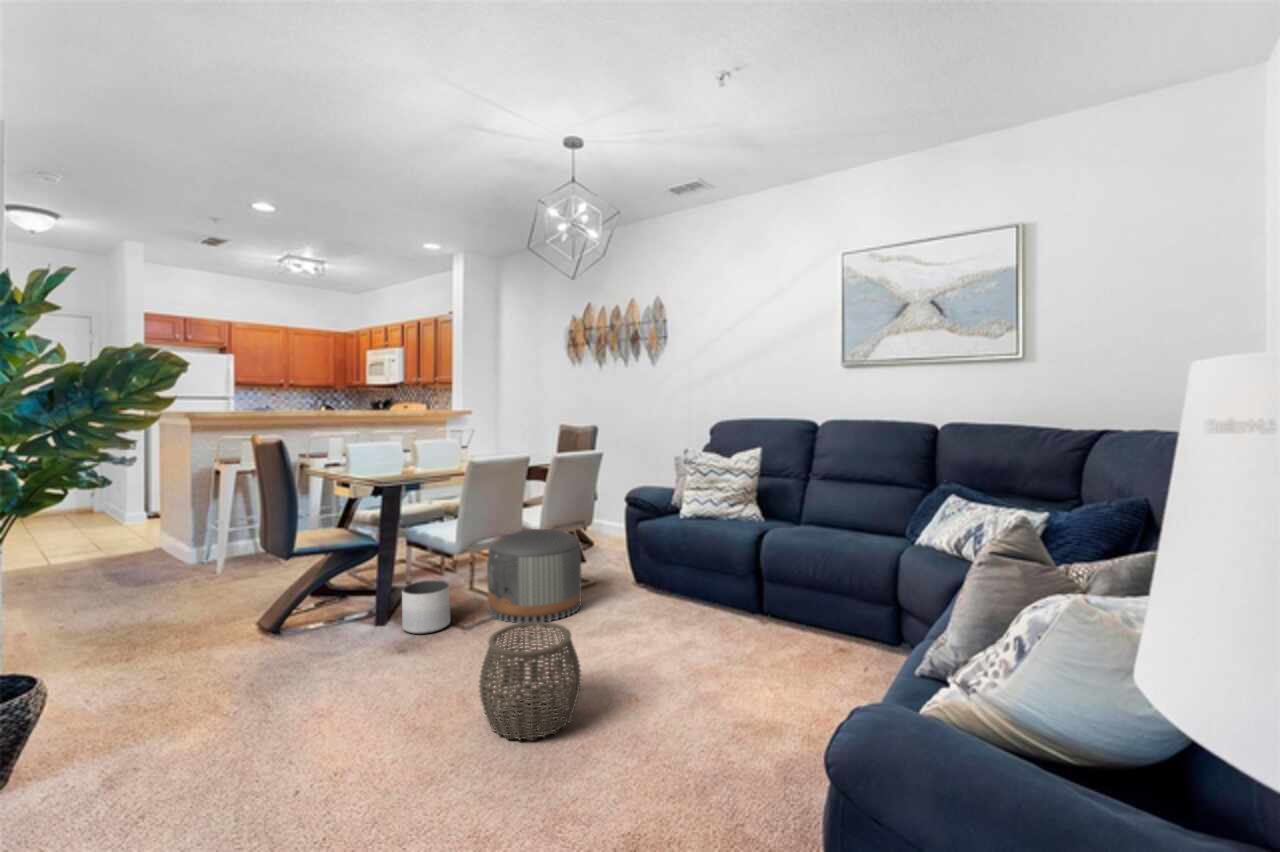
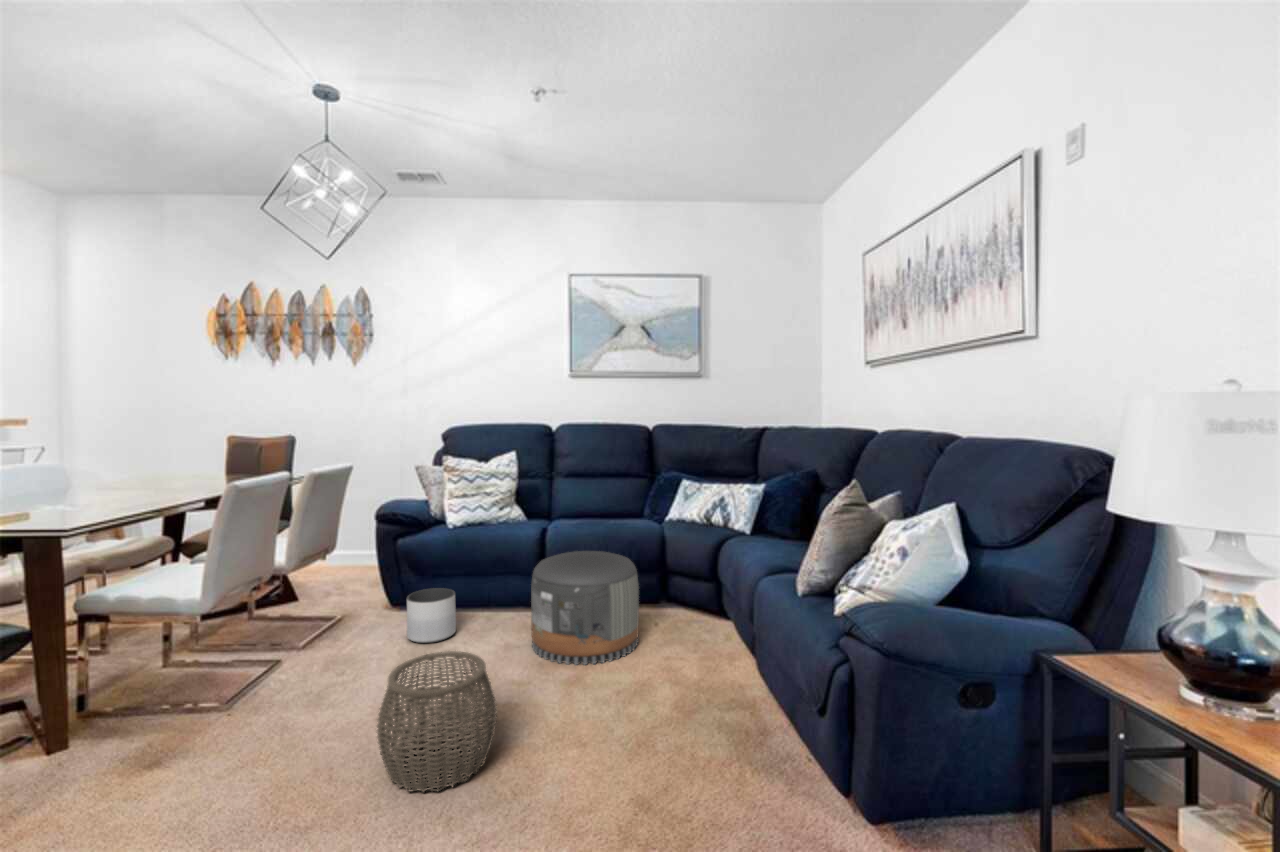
pouf: present [487,529,582,623] -> present [531,551,639,665]
planter: present [402,581,450,634] -> present [407,588,456,643]

